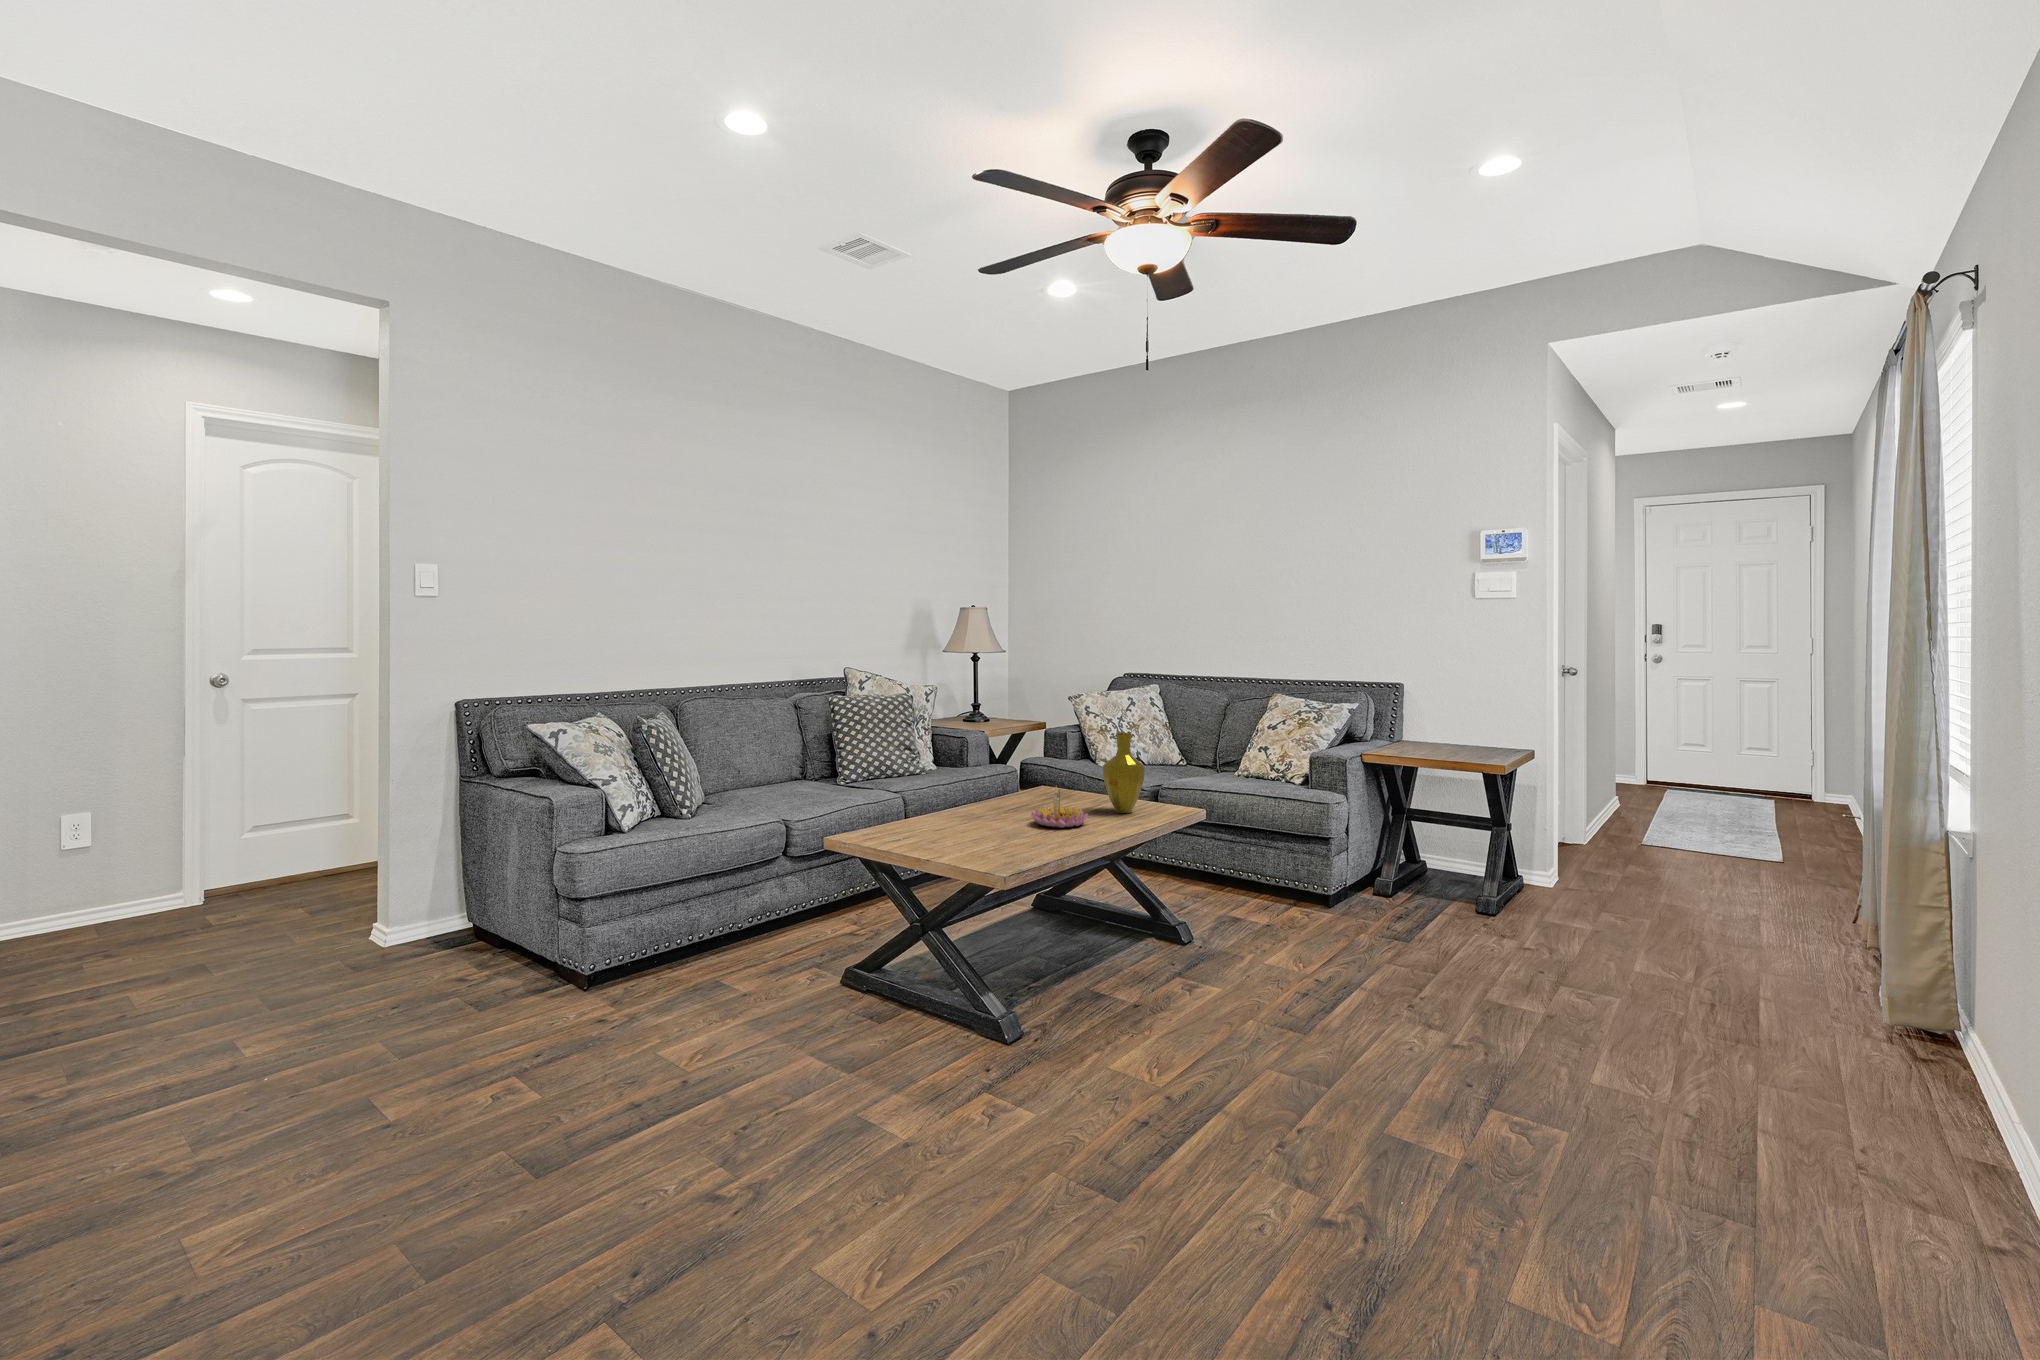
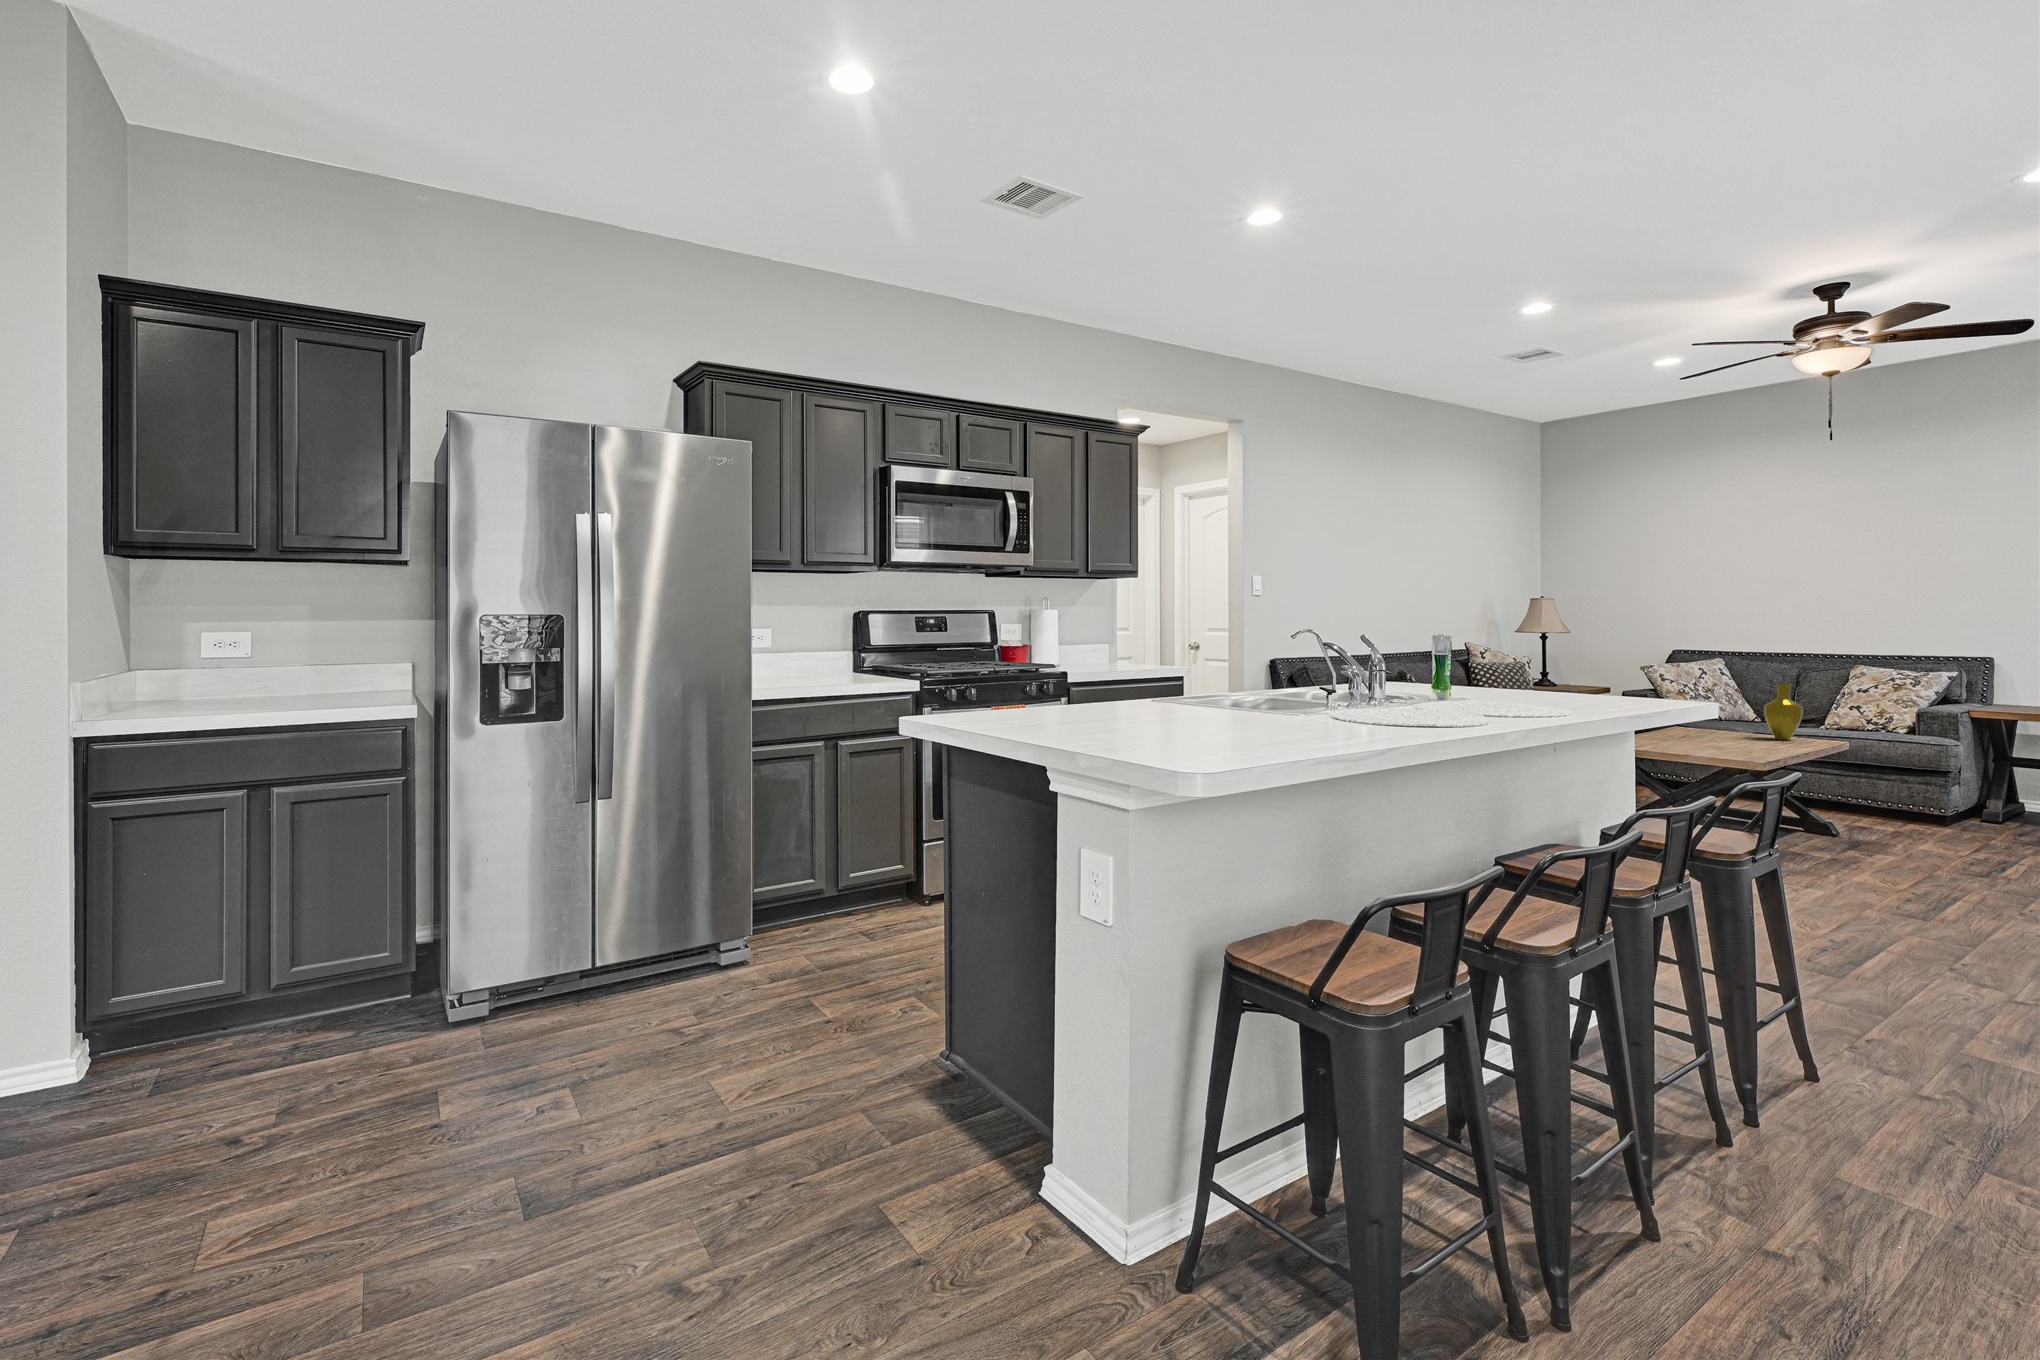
candle holder: present [1031,787,1089,828] -> none [1718,716,1770,745]

